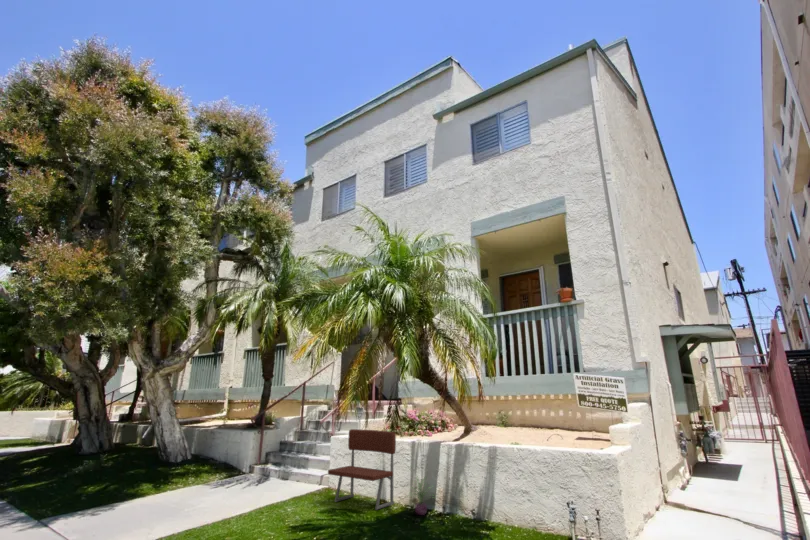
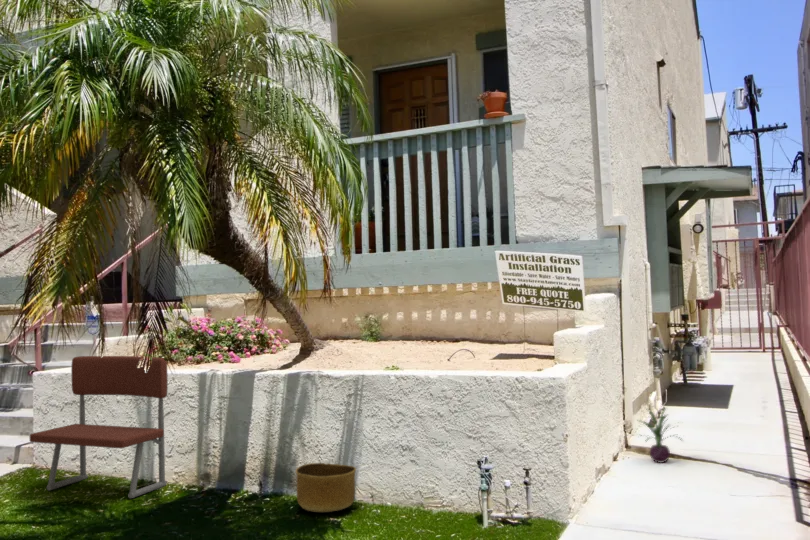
decorative plant: present [415,478,429,515] -> present [644,410,681,463]
basket: none [463,497,497,527] -> present [296,463,356,512]

